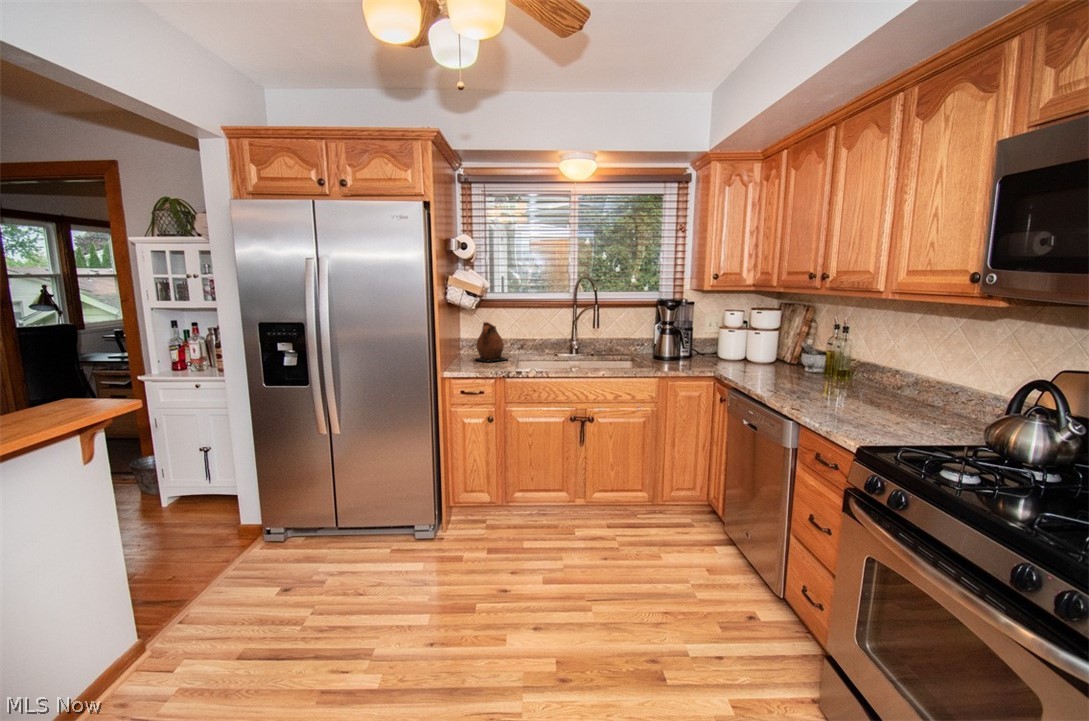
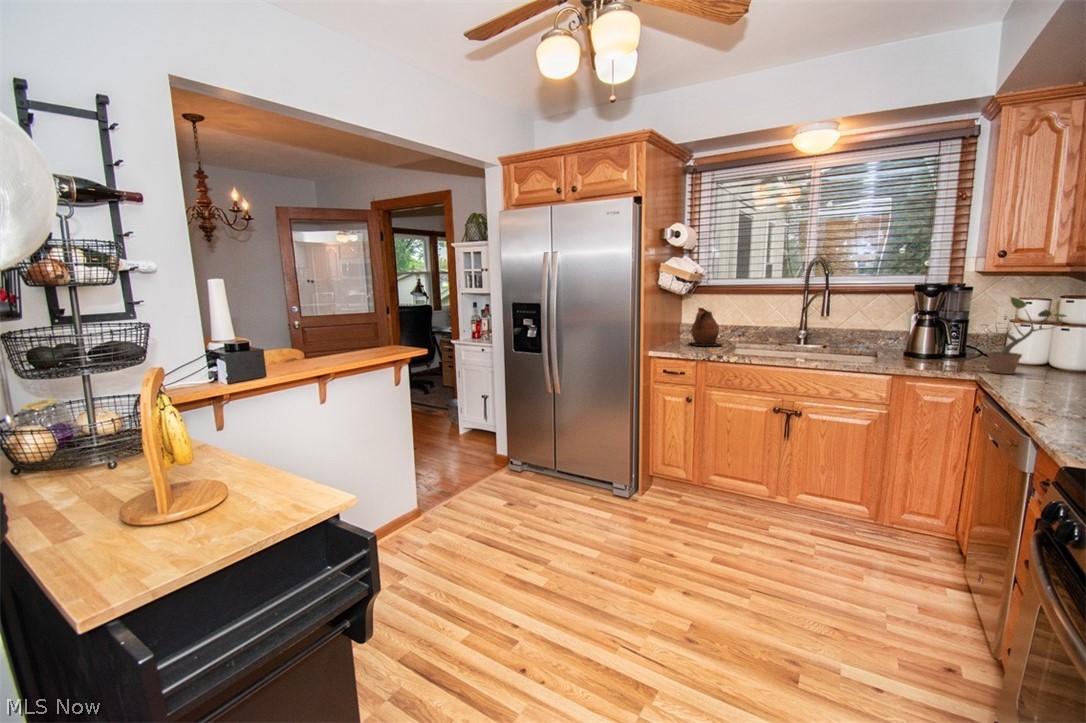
potted plant: none [704,309,760,369] -> present [986,297,1066,374]

